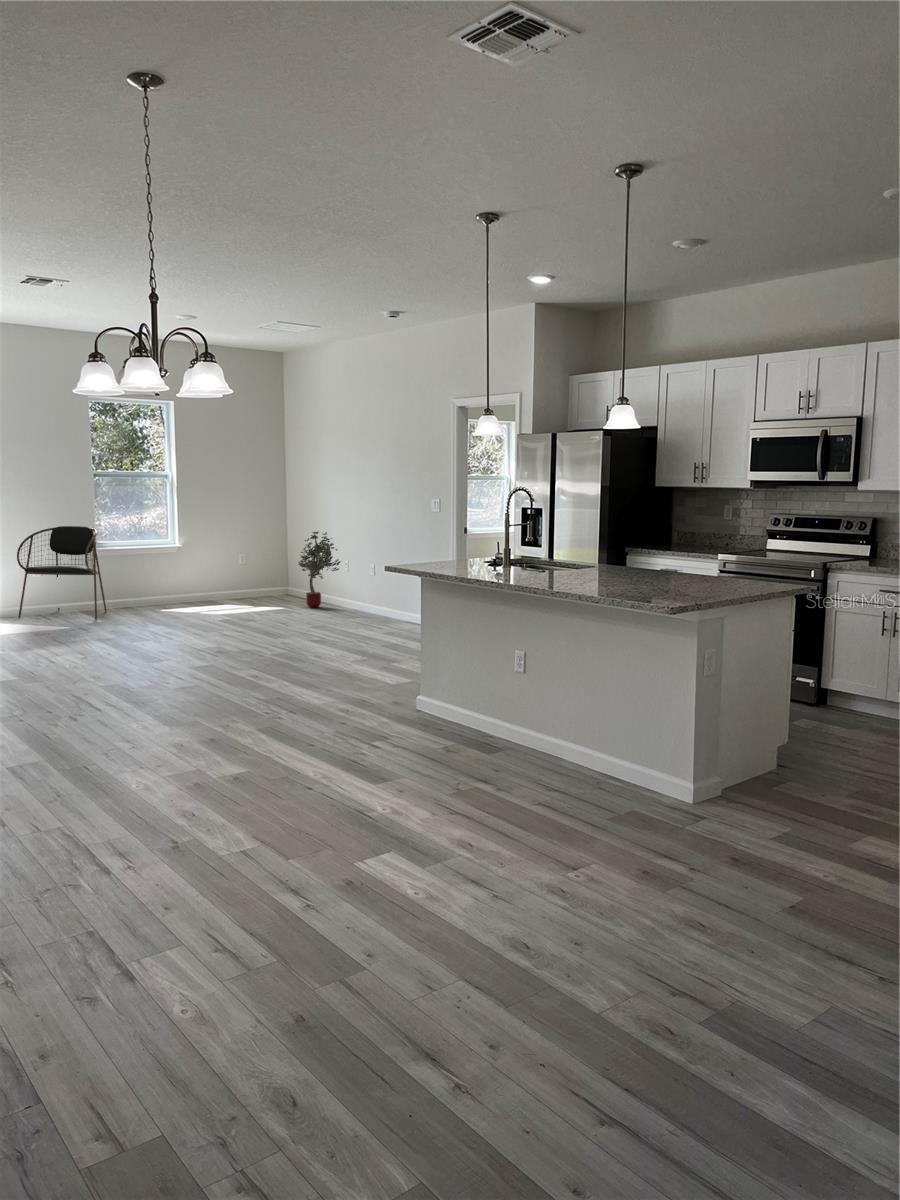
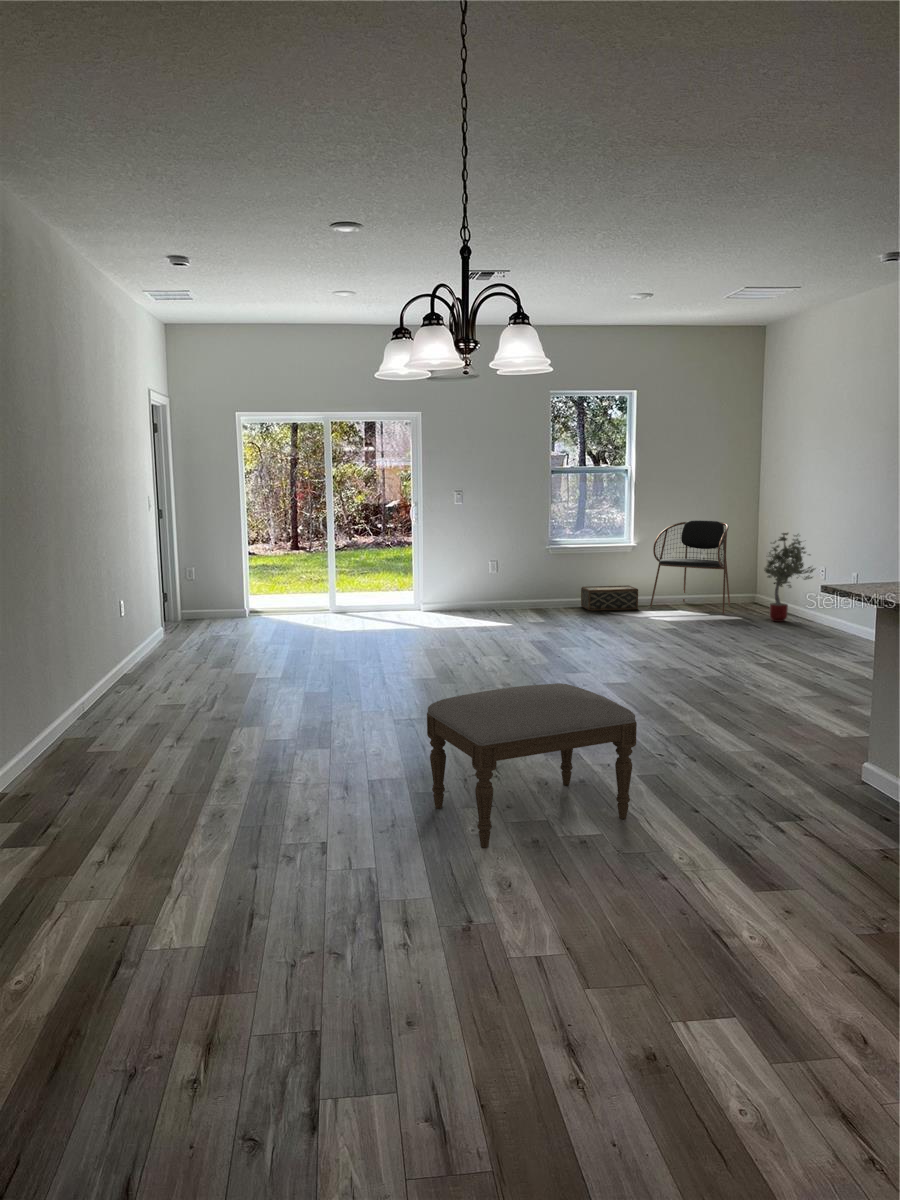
dining chair: present [17,526,107,620] -> present [650,520,730,614]
woven basket: none [131,584,188,609] -> present [581,585,638,611]
ottoman: none [80,656,268,796] -> present [427,683,637,848]

